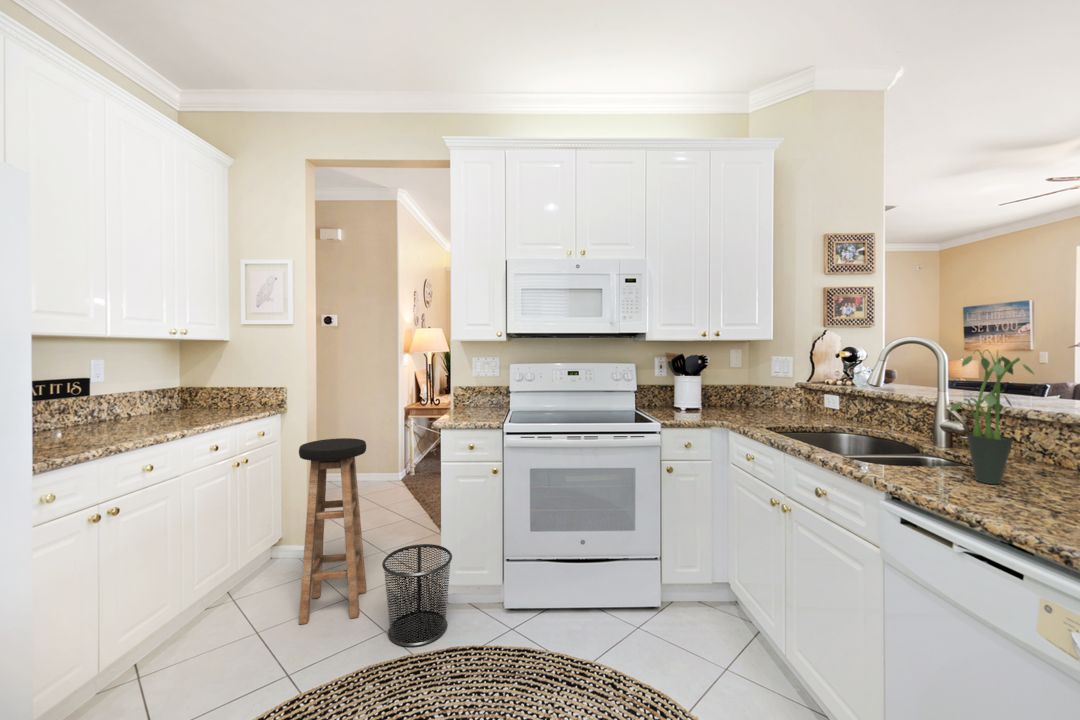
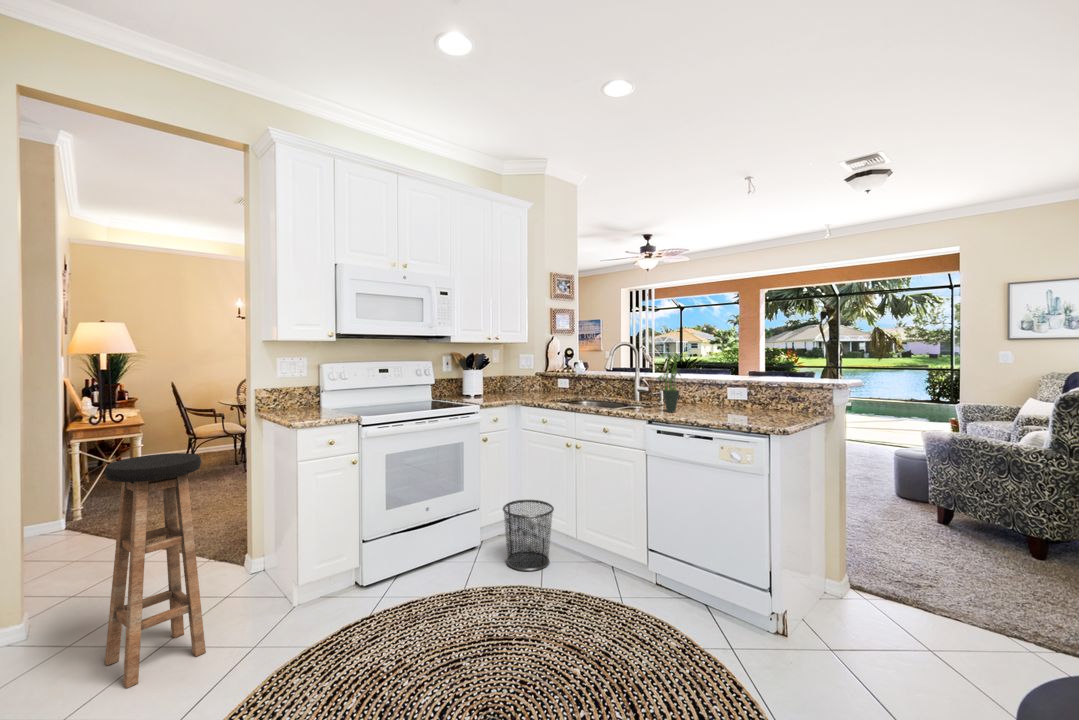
waste bin: present [382,544,452,647] -> present [503,500,554,571]

